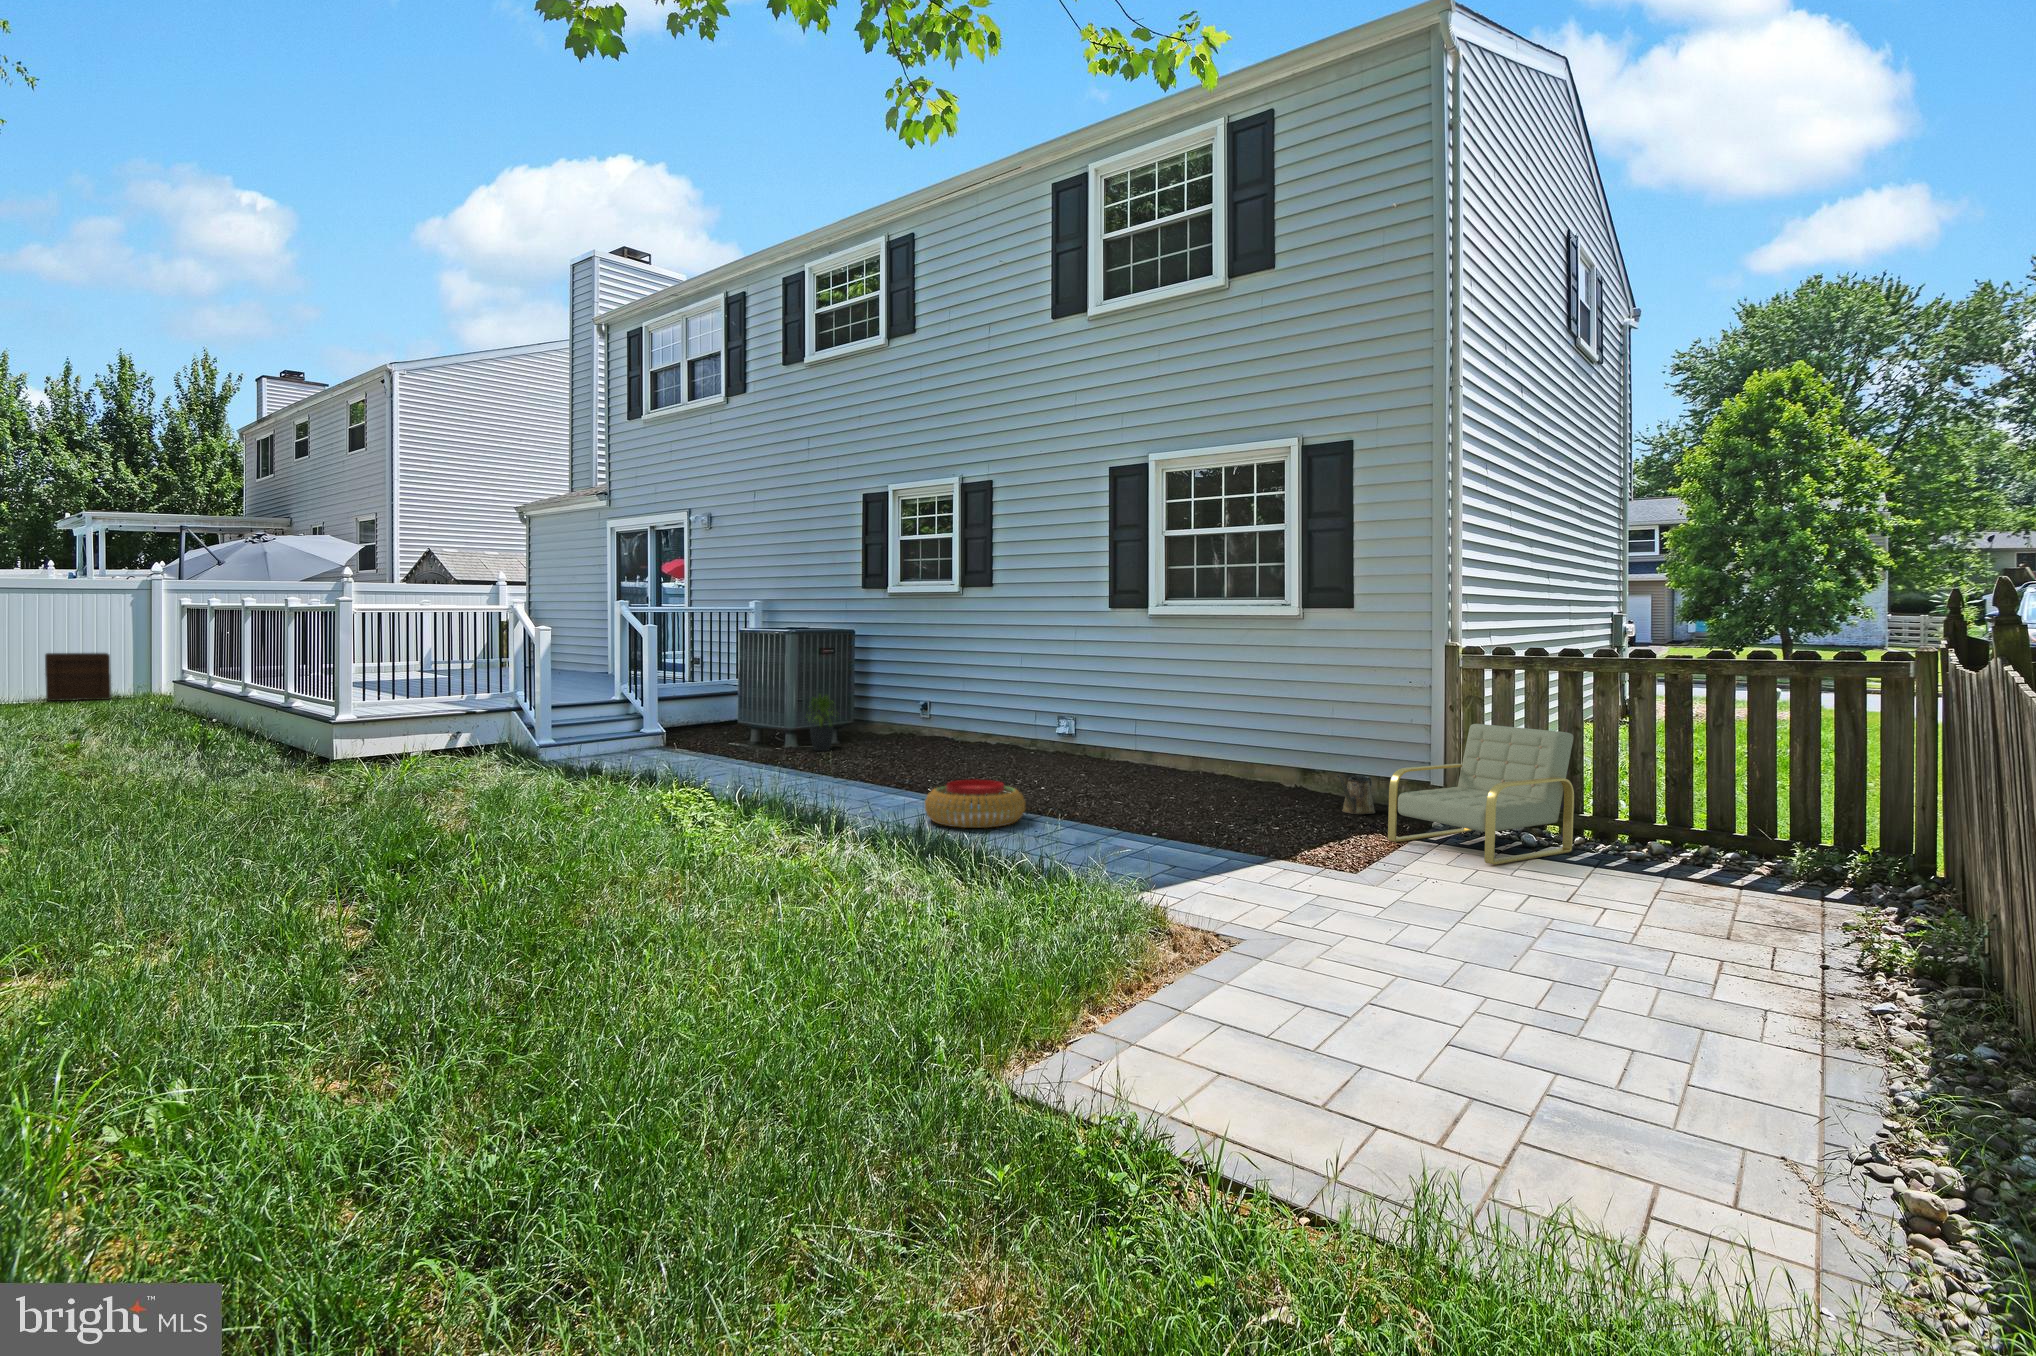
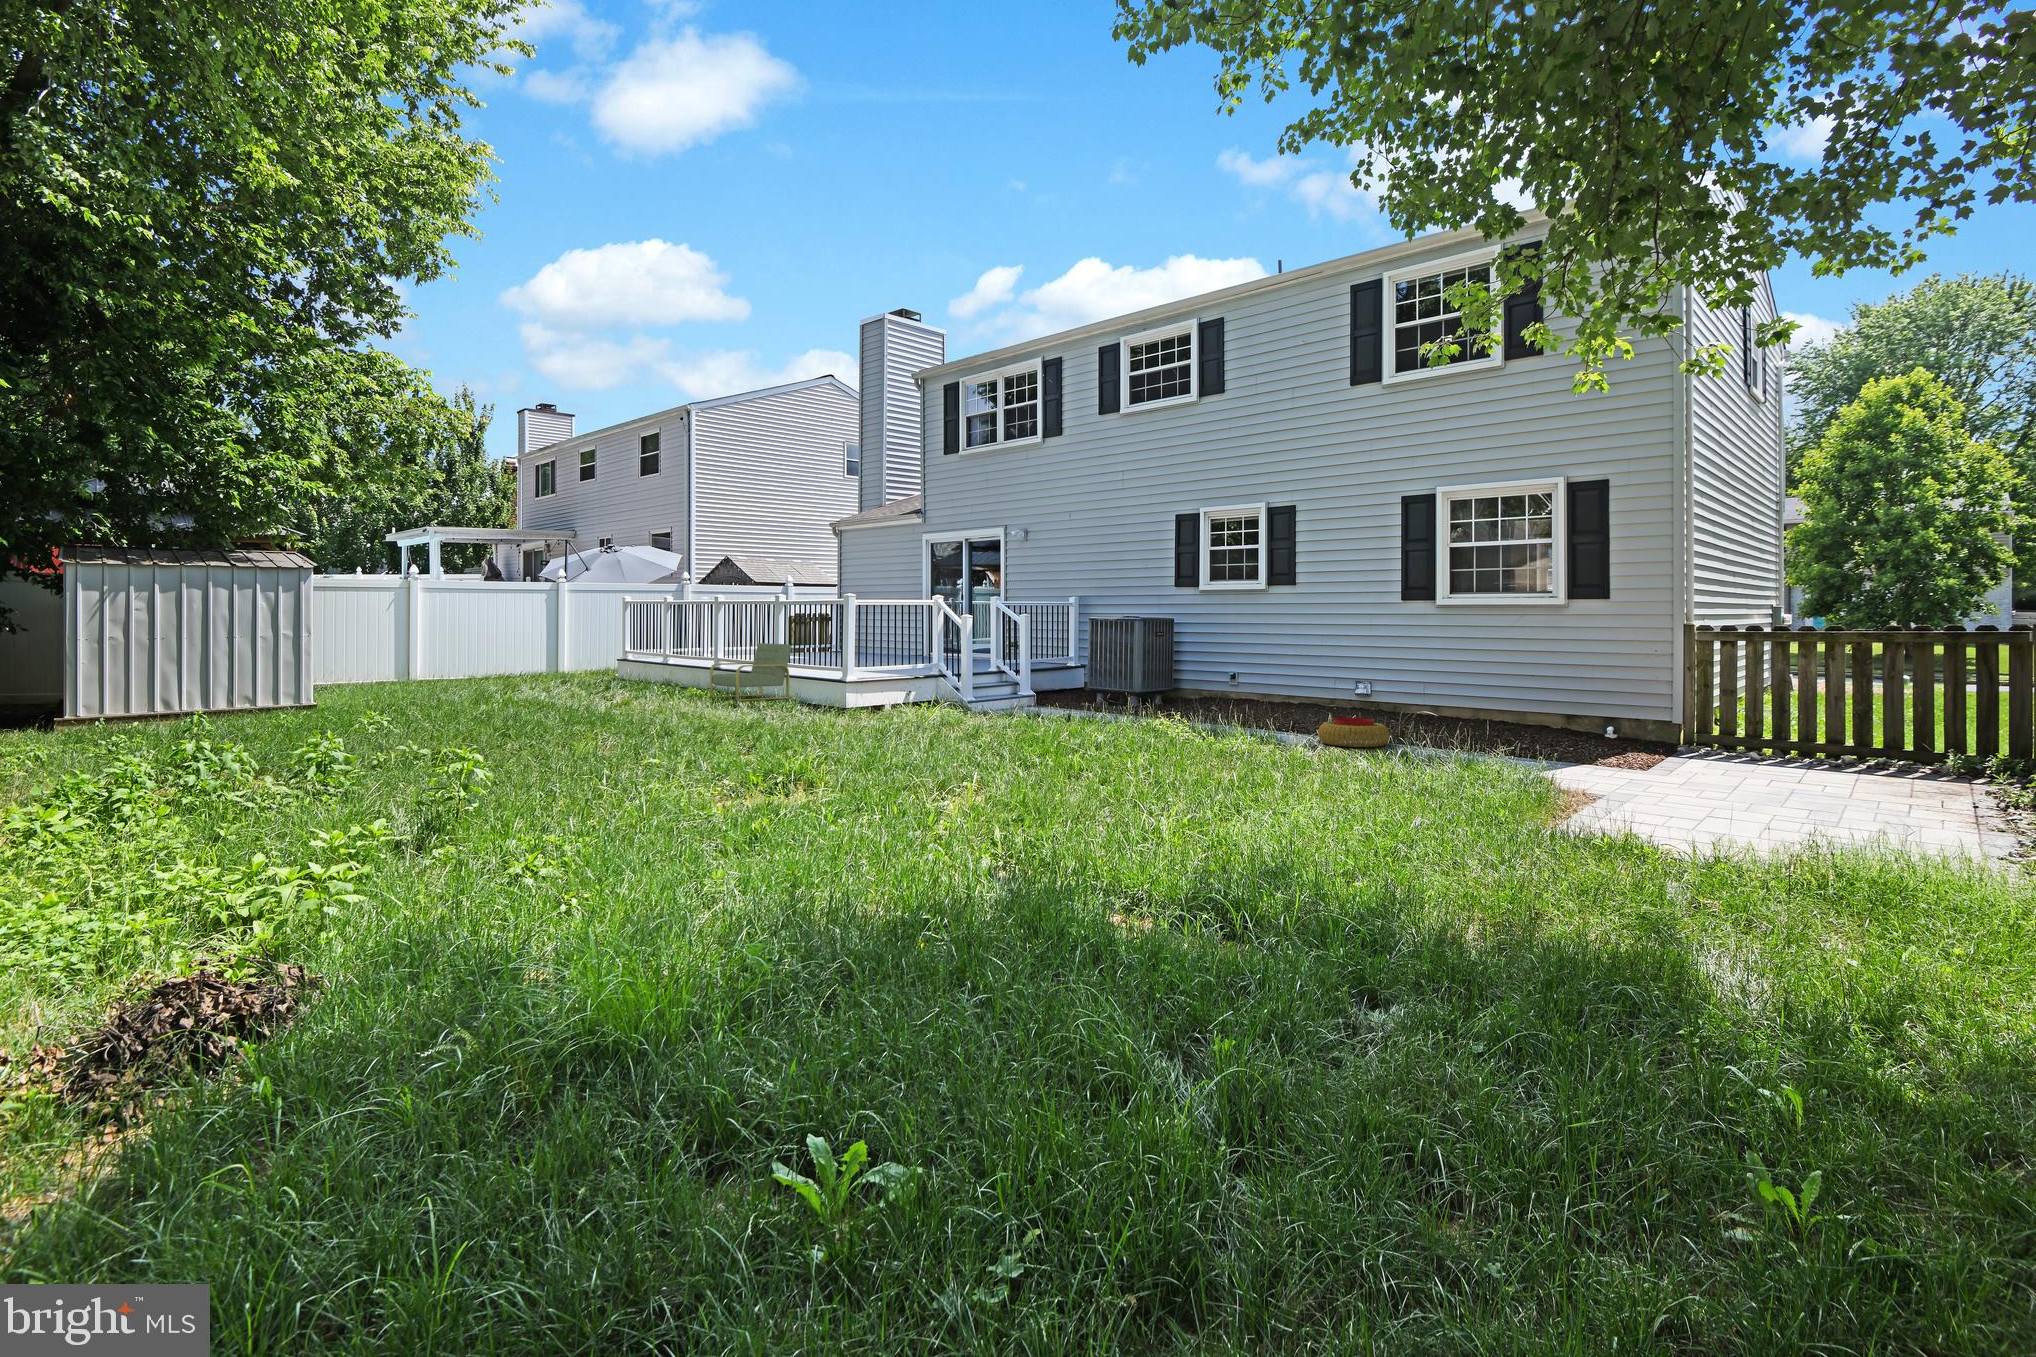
wooden crate: present [45,653,111,701] -> none [527,638,575,674]
potted plant: present [808,695,837,751] -> none [1143,666,1171,709]
armchair: present [1388,724,1574,865] -> present [710,643,792,701]
watering can: present [1337,775,1375,814] -> none [1602,716,1628,743]

